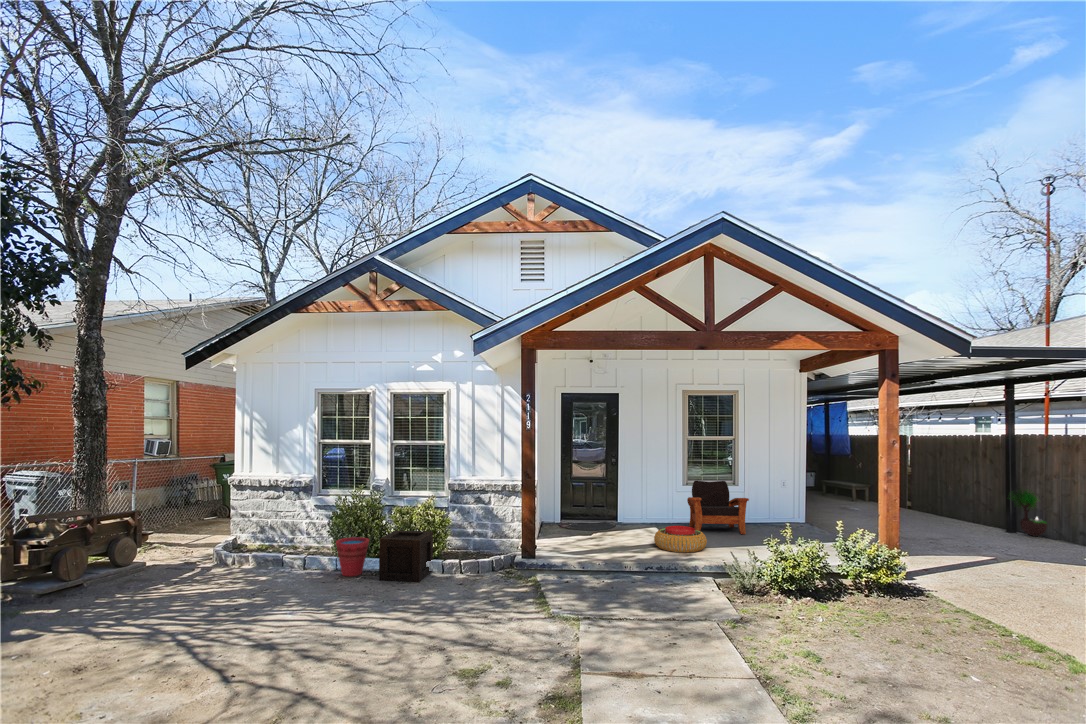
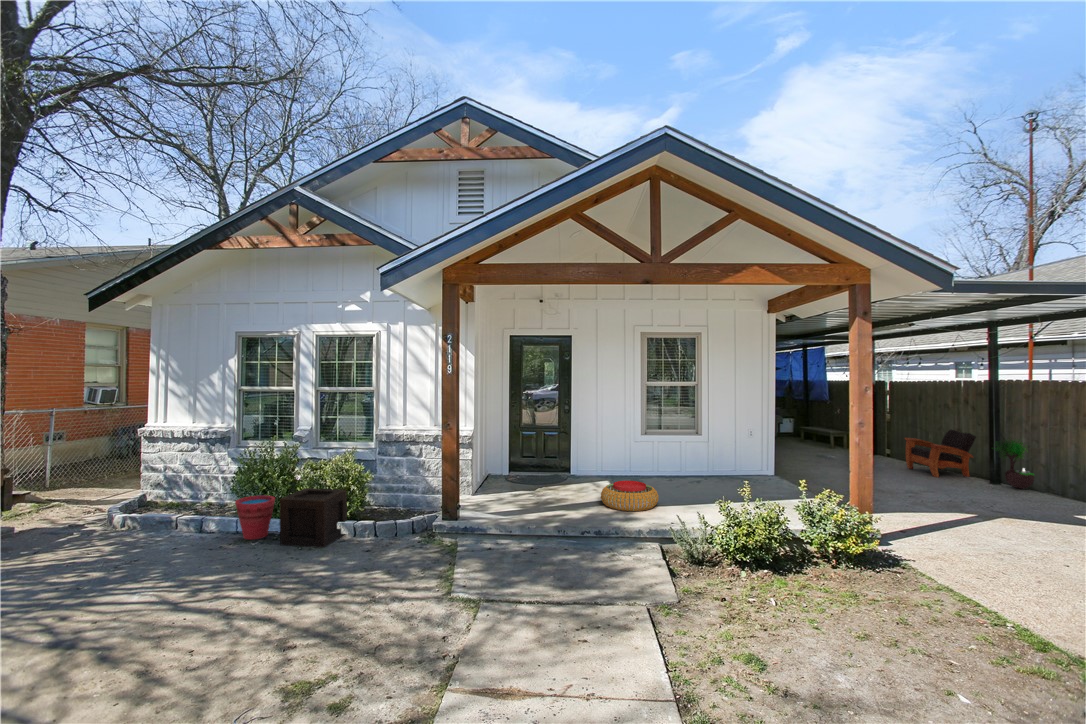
armchair: present [687,481,749,534] -> present [905,430,976,477]

